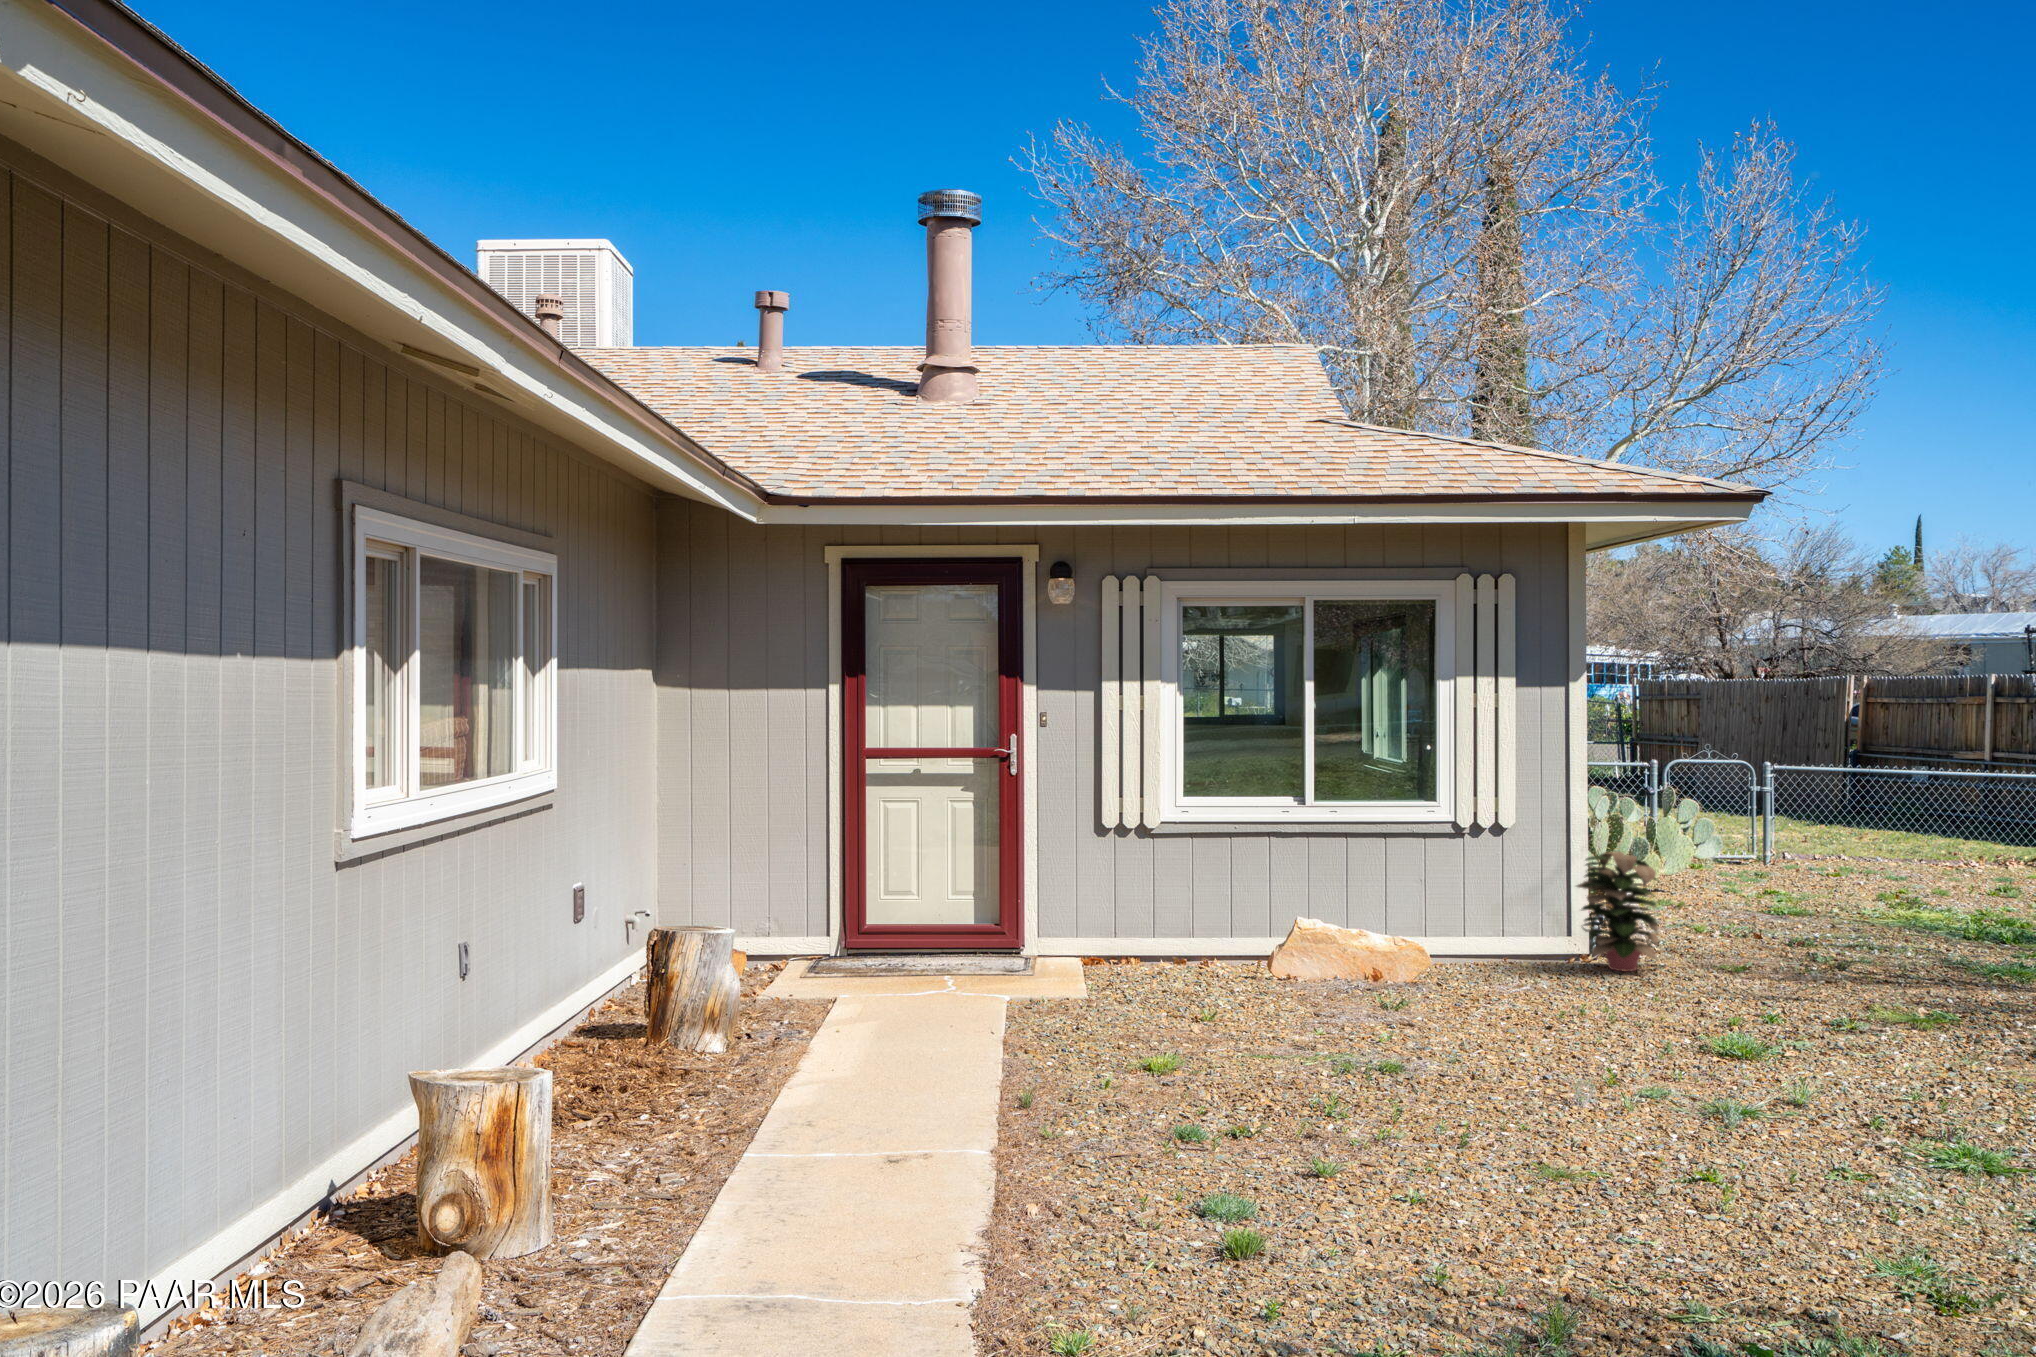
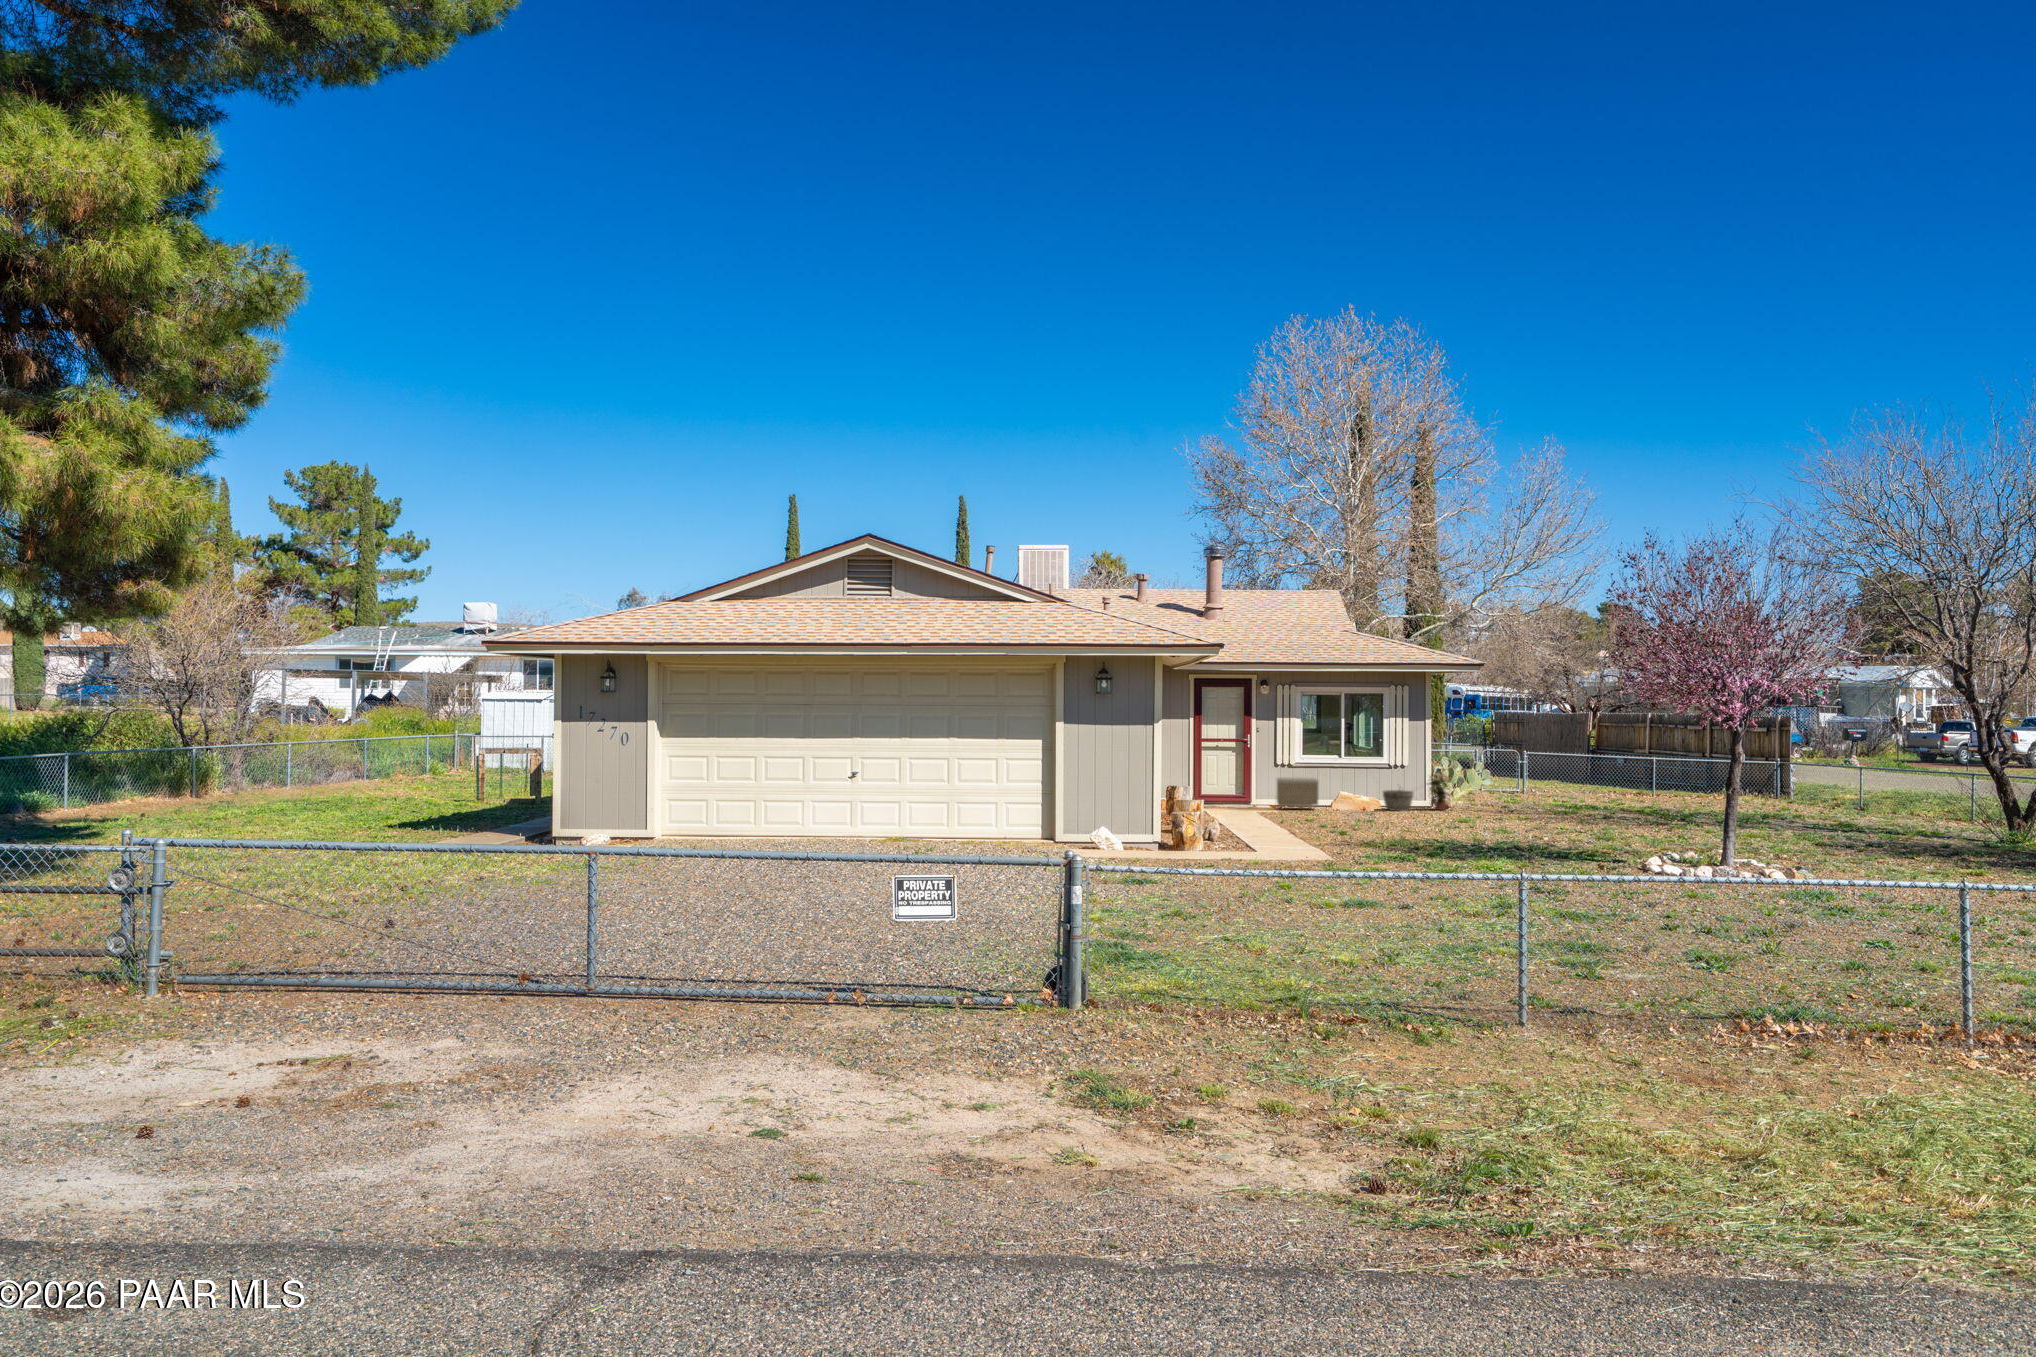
storage bench: none [1098,869,1228,979] -> present [1277,777,1319,809]
wooden bucket: none [1437,890,1539,980] -> present [1383,790,1413,811]

